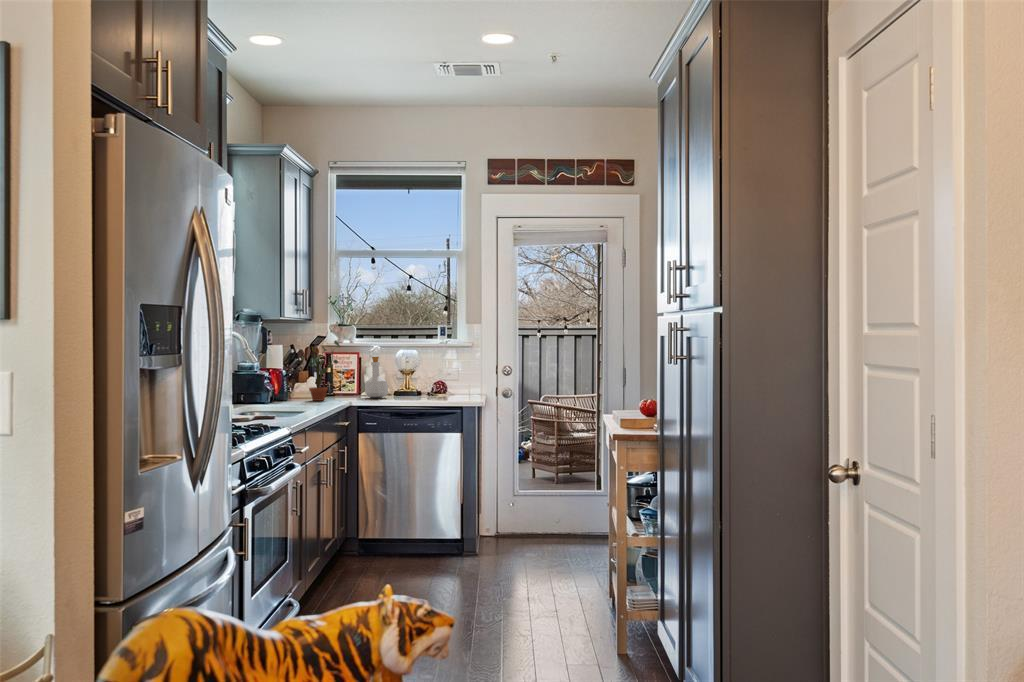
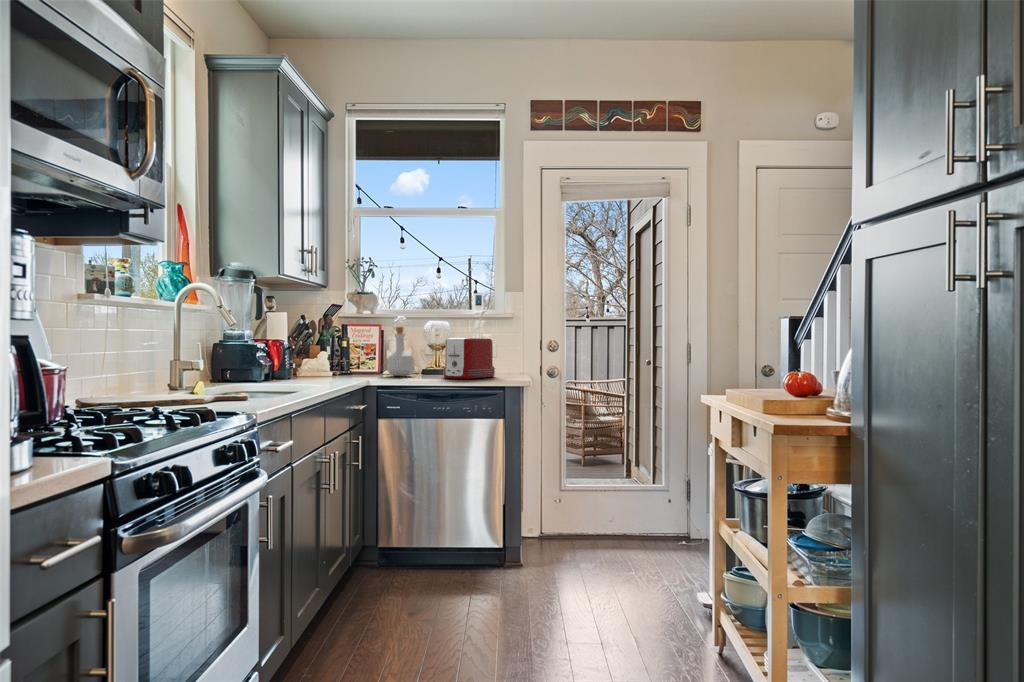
potted plant: present [302,340,340,401] -> none [308,307,357,379]
toaster: none [411,366,455,400] -> present [443,338,495,379]

